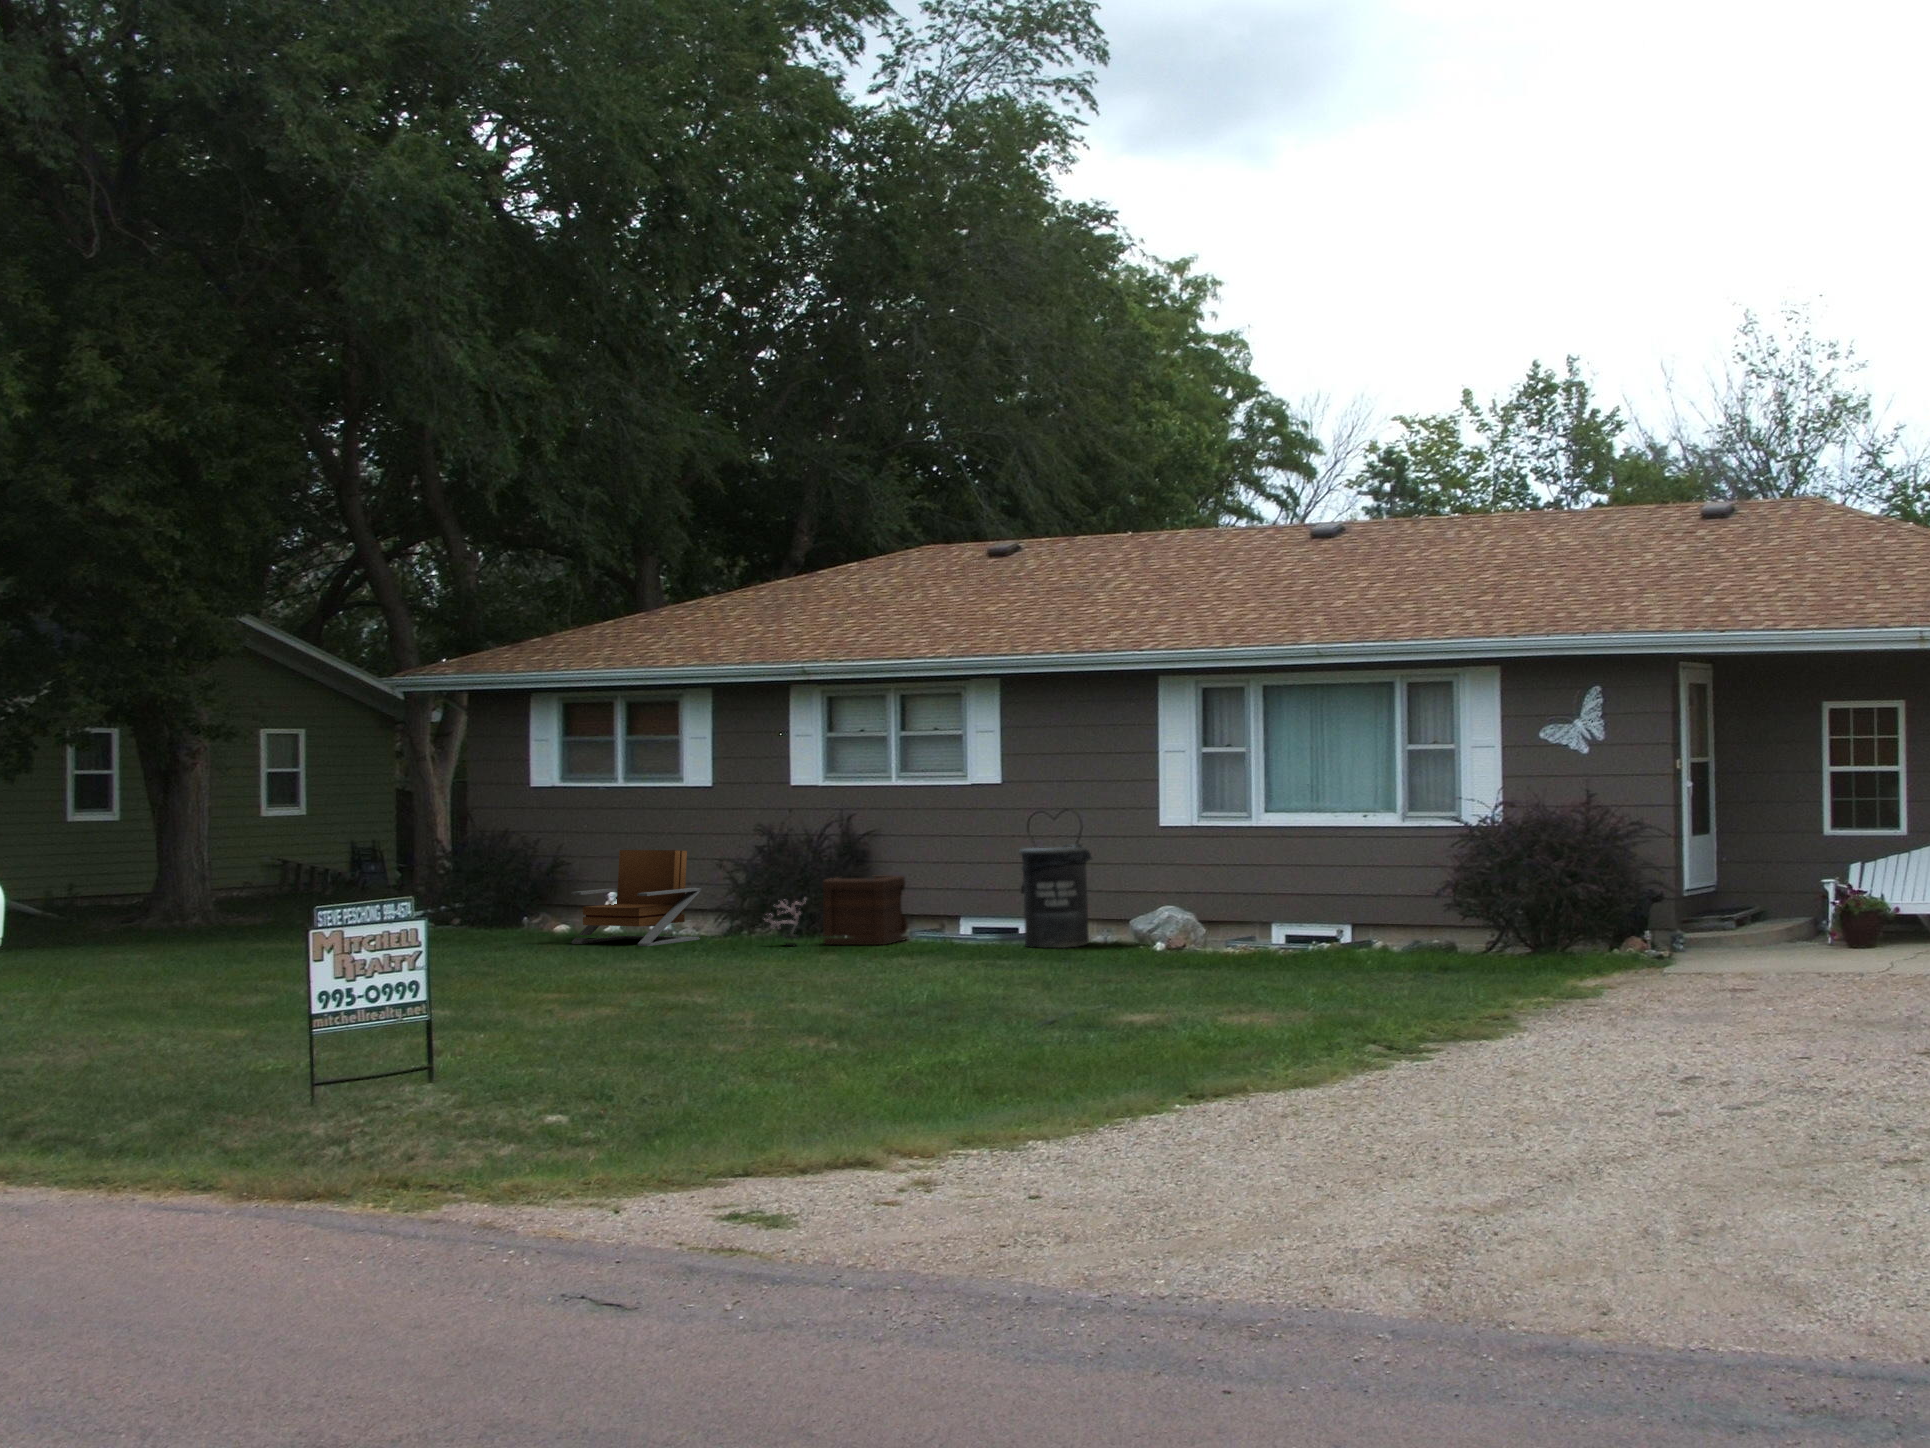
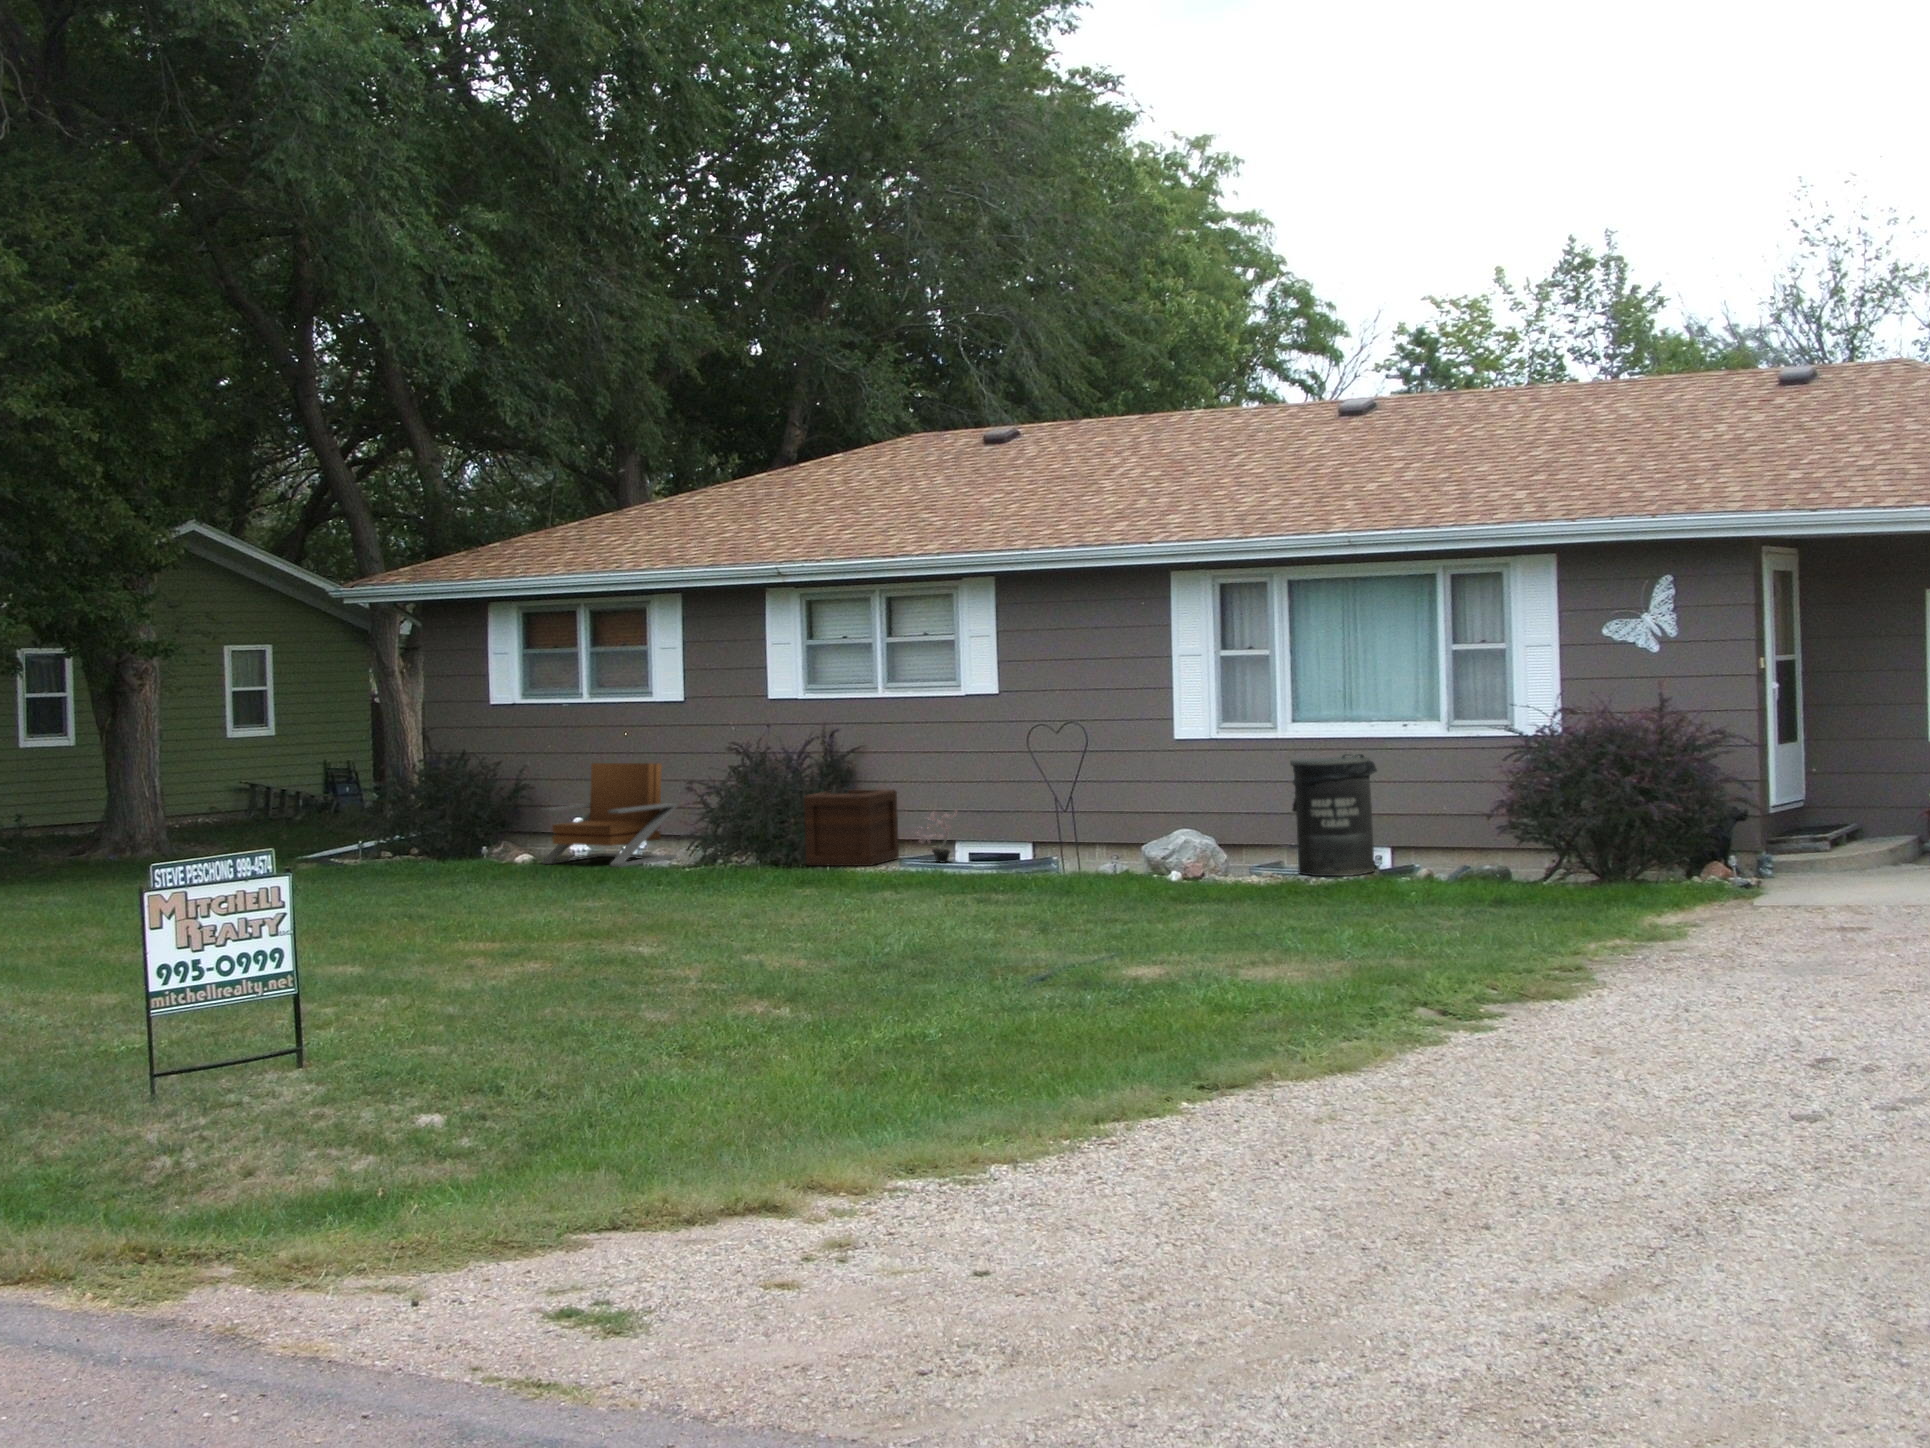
trash can: present [1019,844,1092,948] -> present [1290,754,1377,876]
potted plant: present [767,899,806,946] -> present [915,813,957,863]

